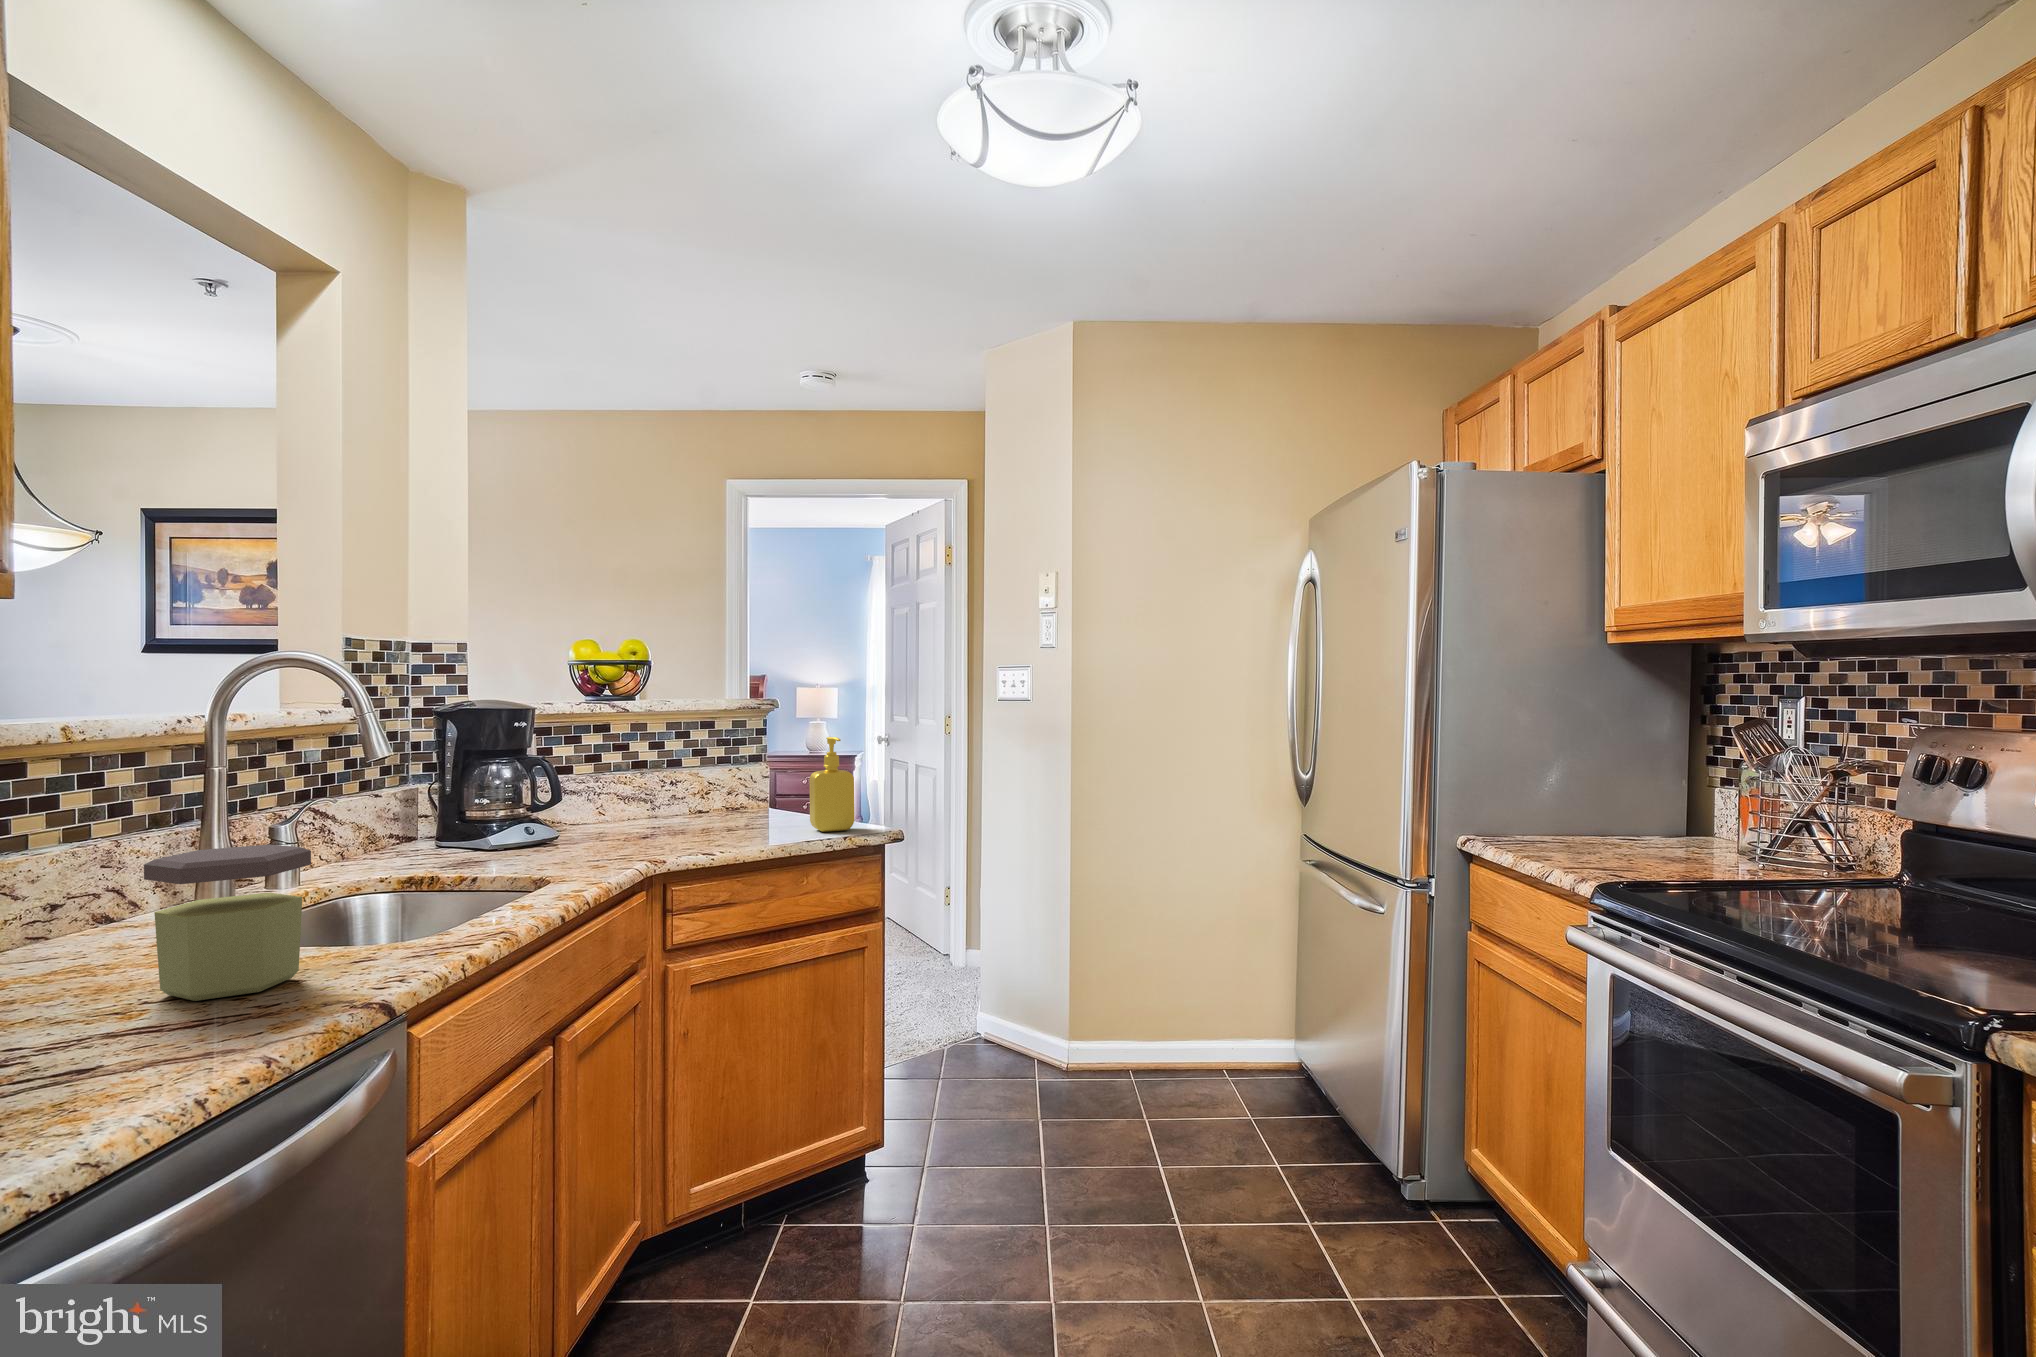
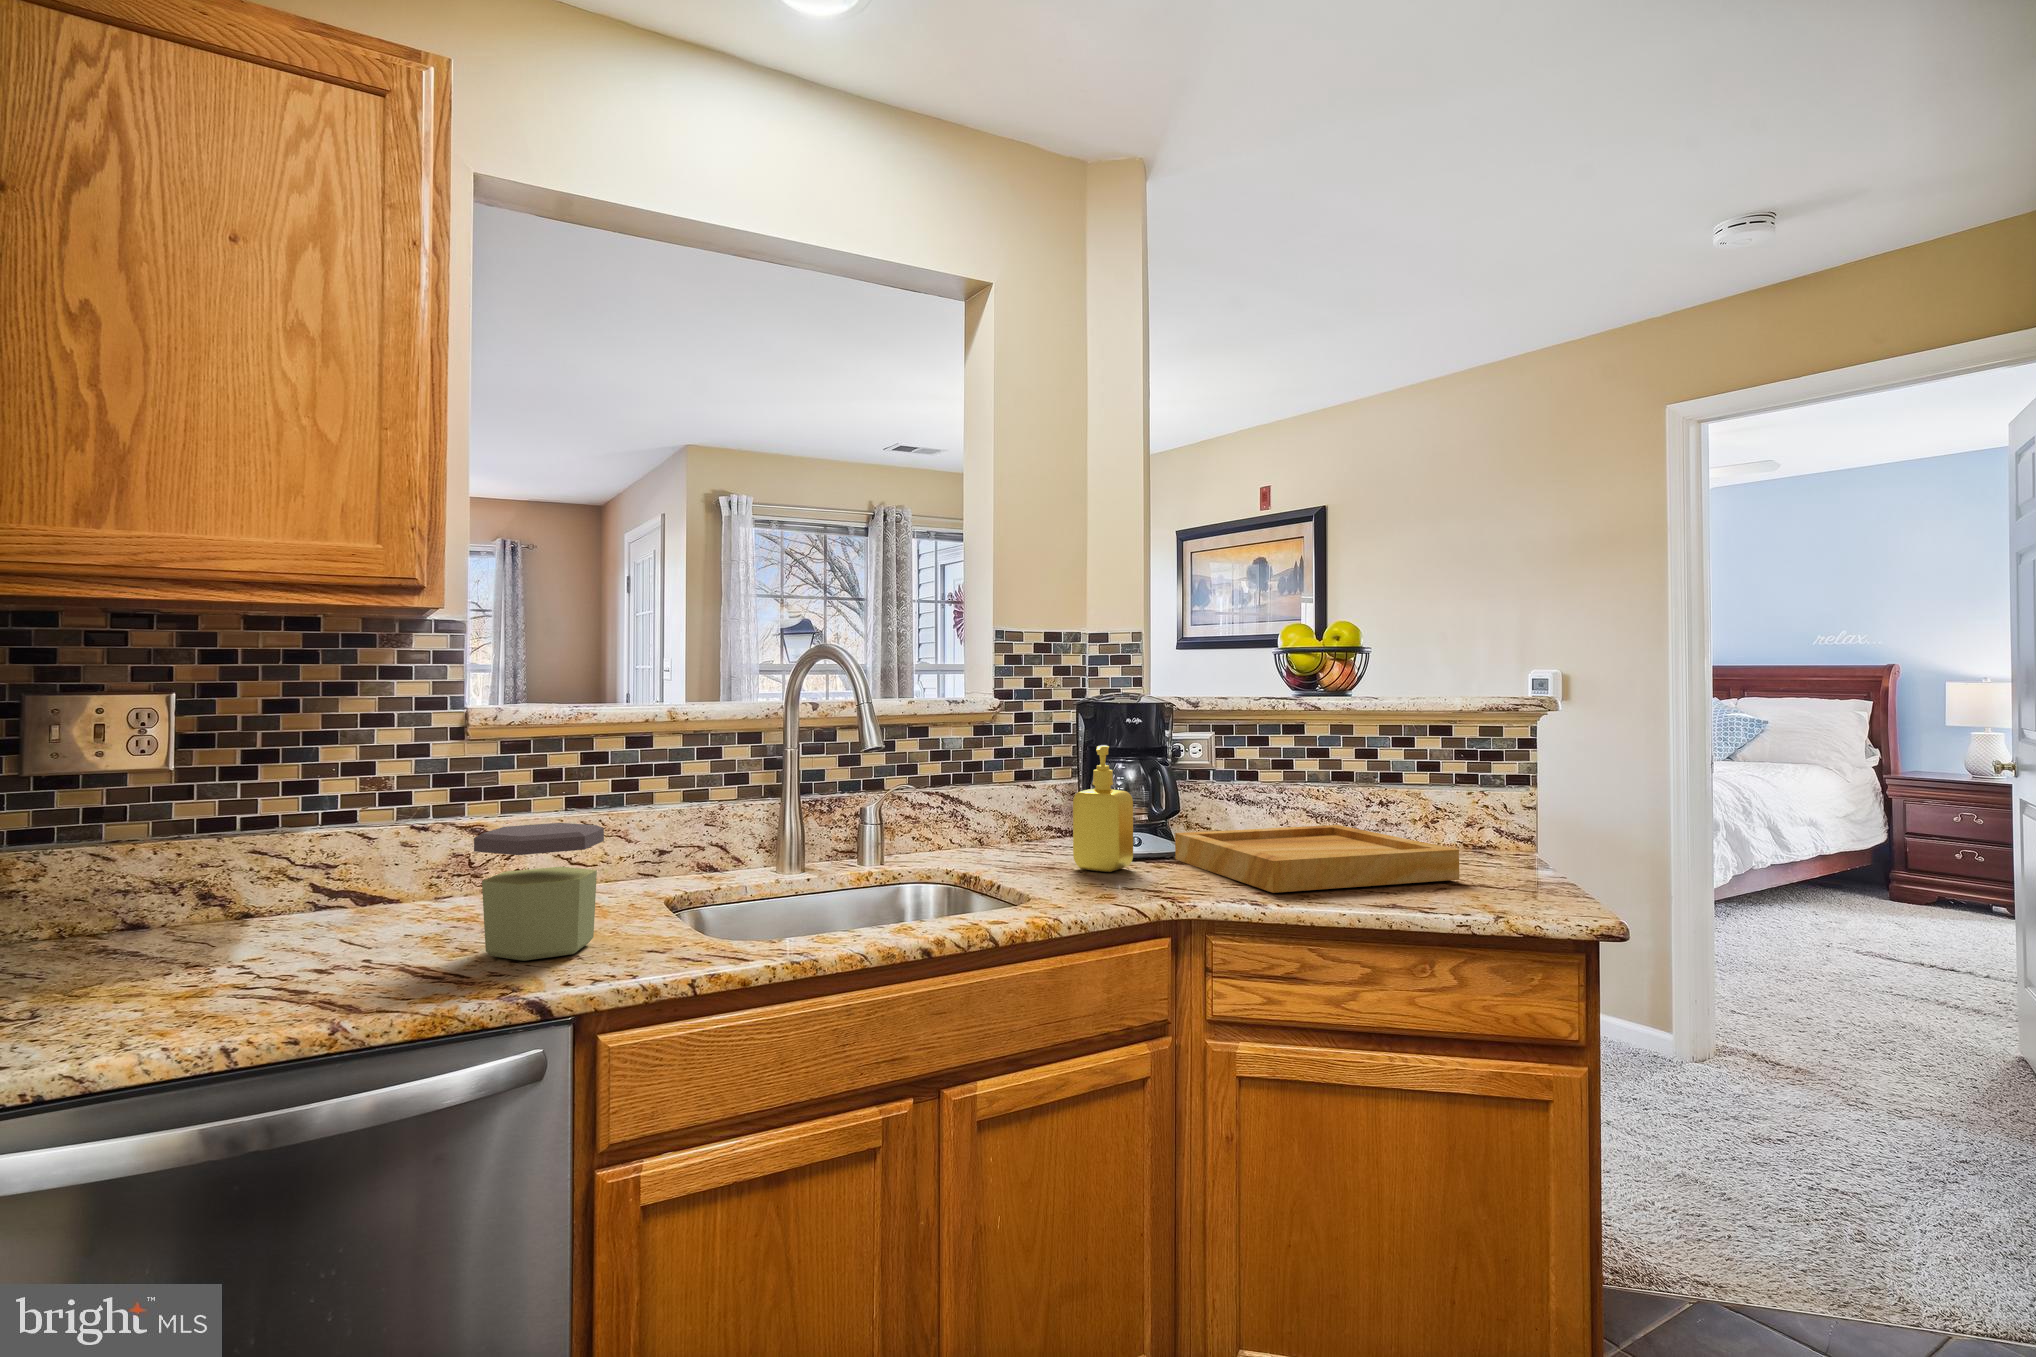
soap dispenser: present [809,737,854,832] -> present [1073,745,1133,872]
tray: none [560,802,781,845] -> present [1175,825,1459,893]

